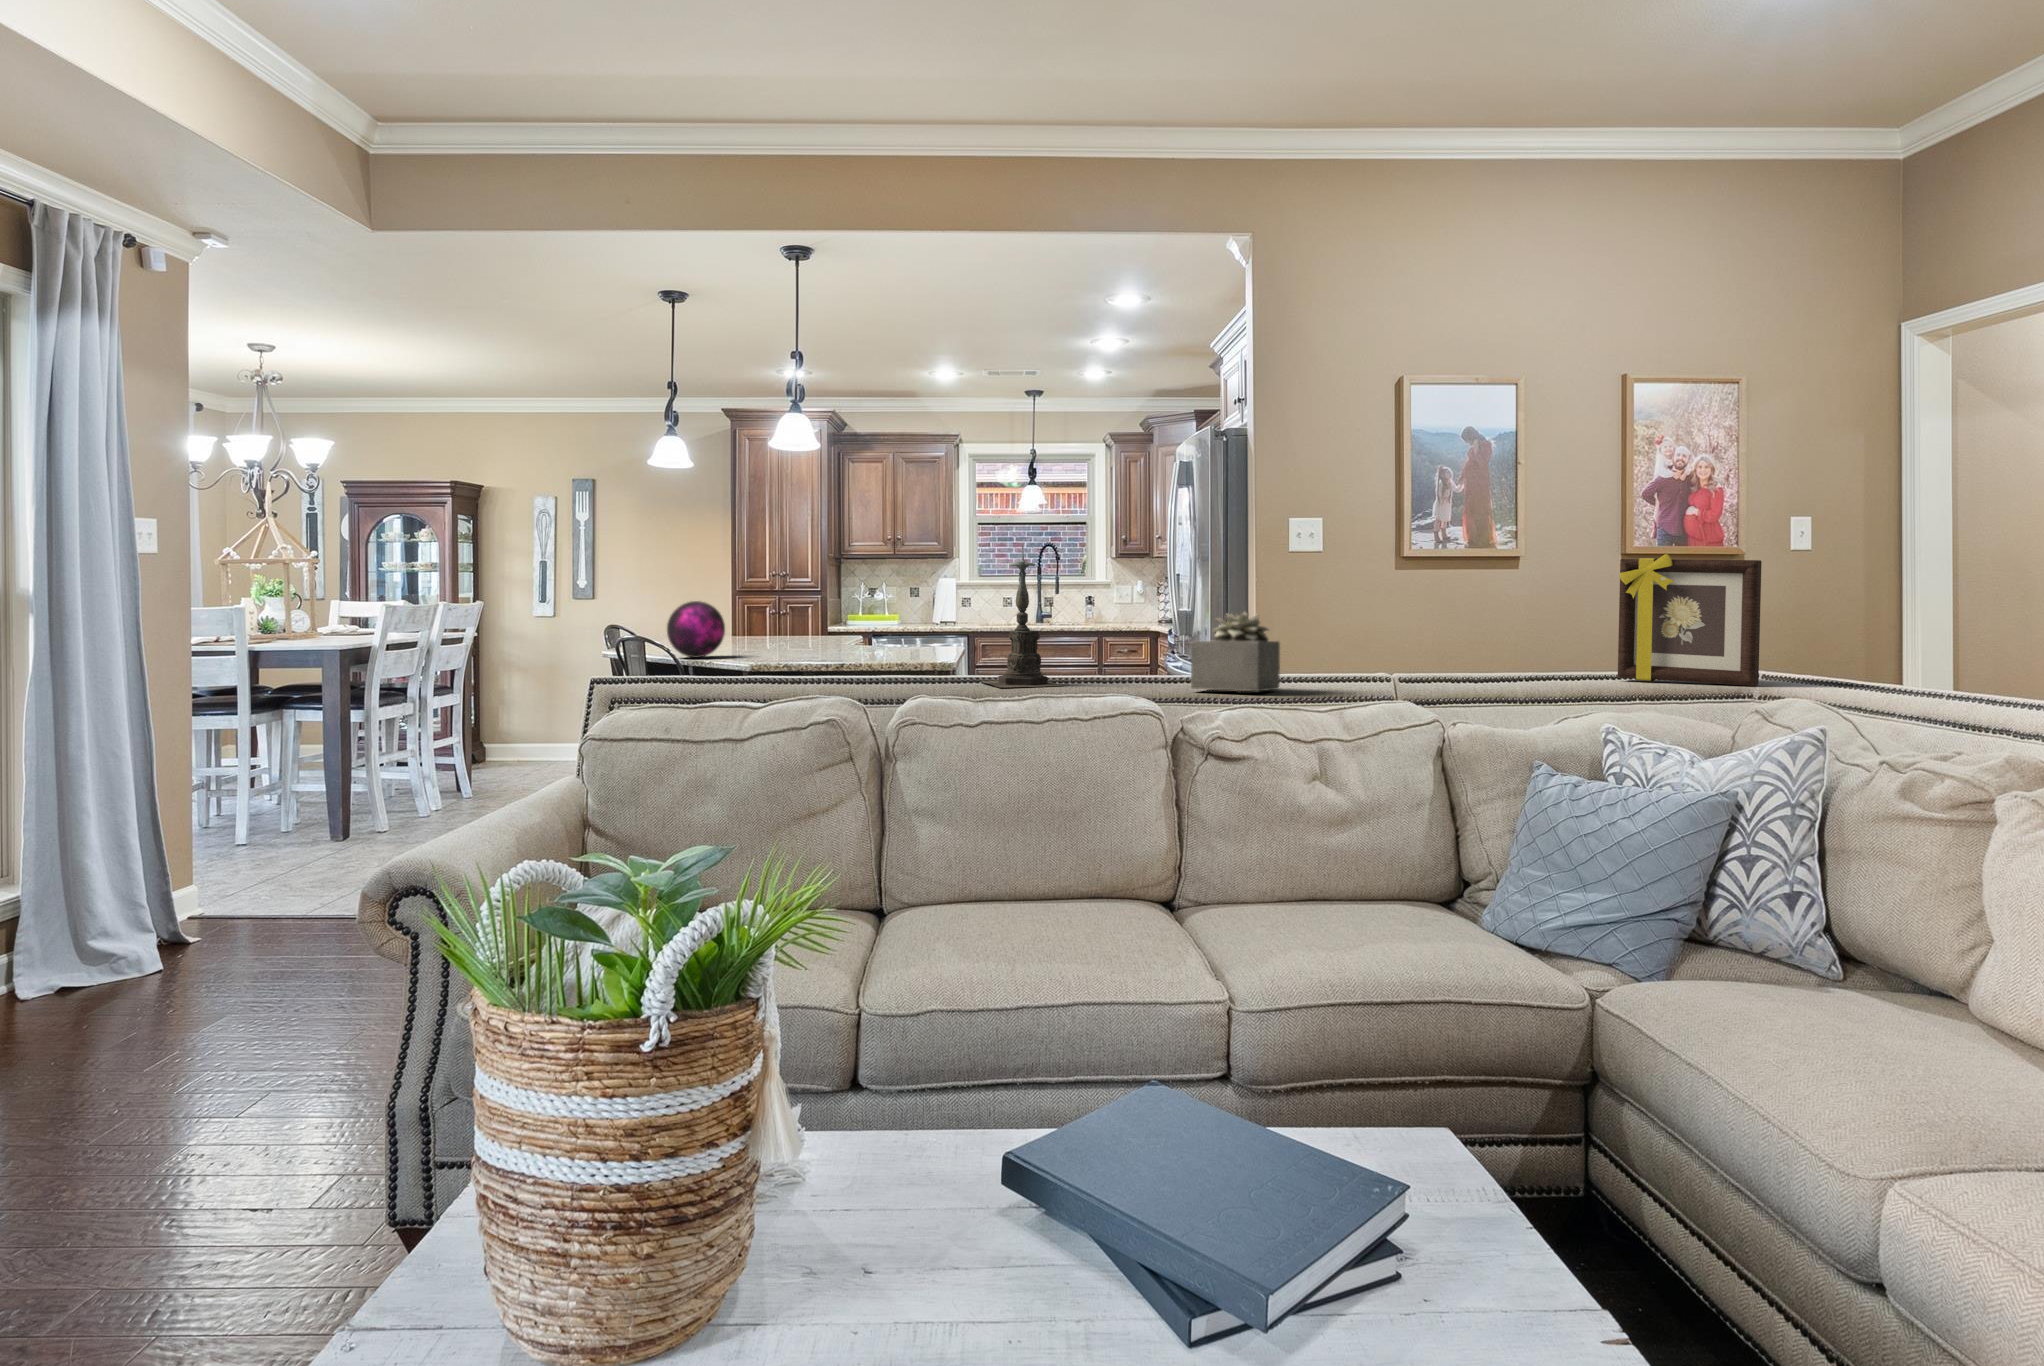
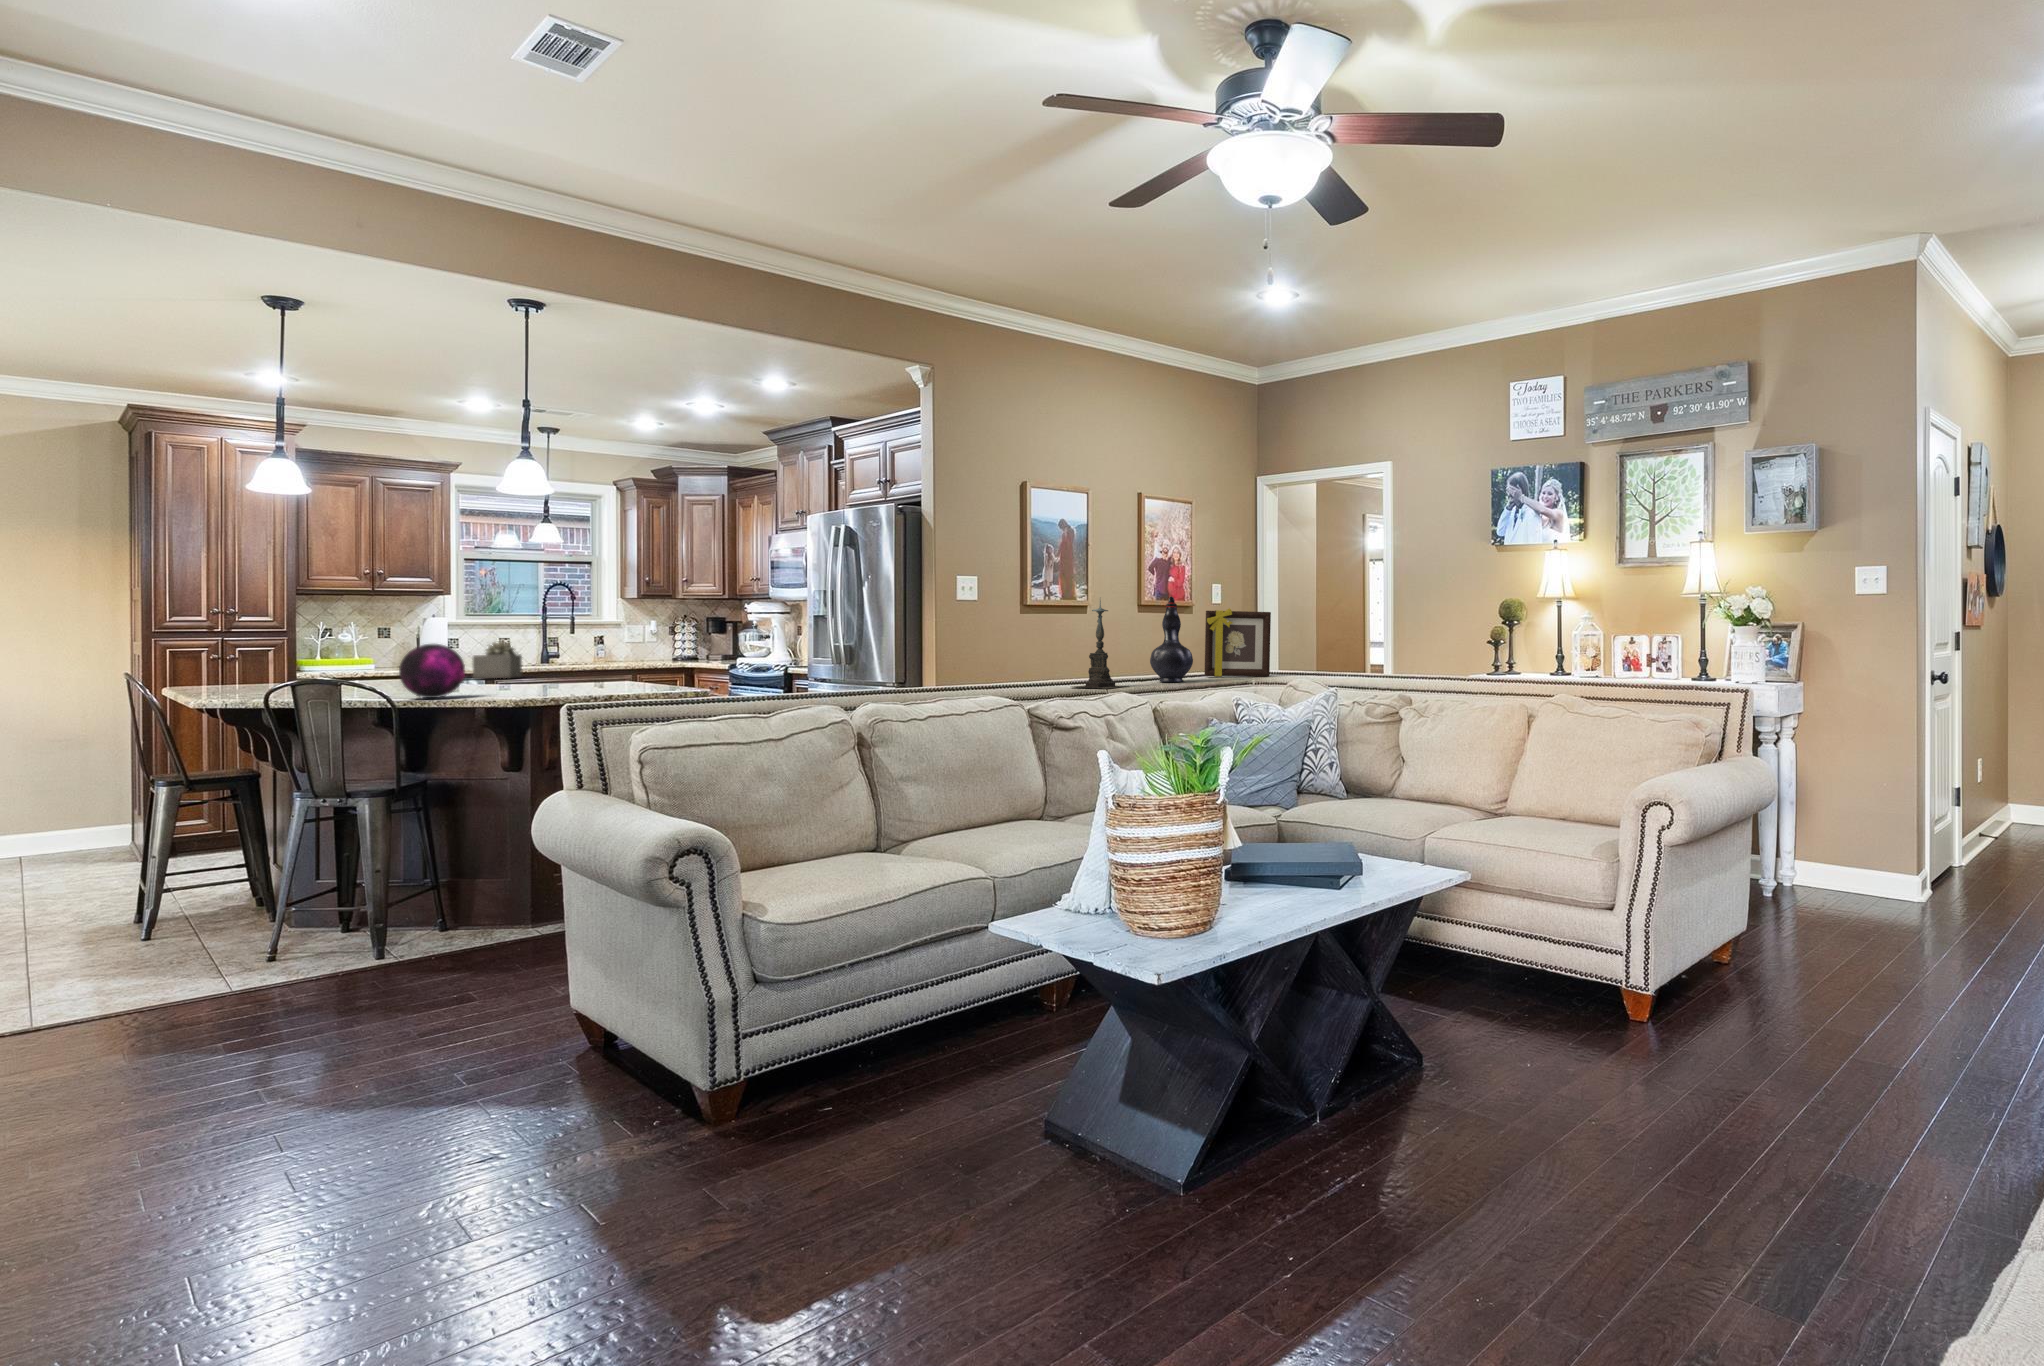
decorative vase: none [1475,533,1559,687] -> present [1150,596,1193,682]
candle holder: present [981,543,1063,688] -> present [1073,600,1126,689]
succulent plant: present [1191,612,1280,691] -> present [472,641,522,678]

